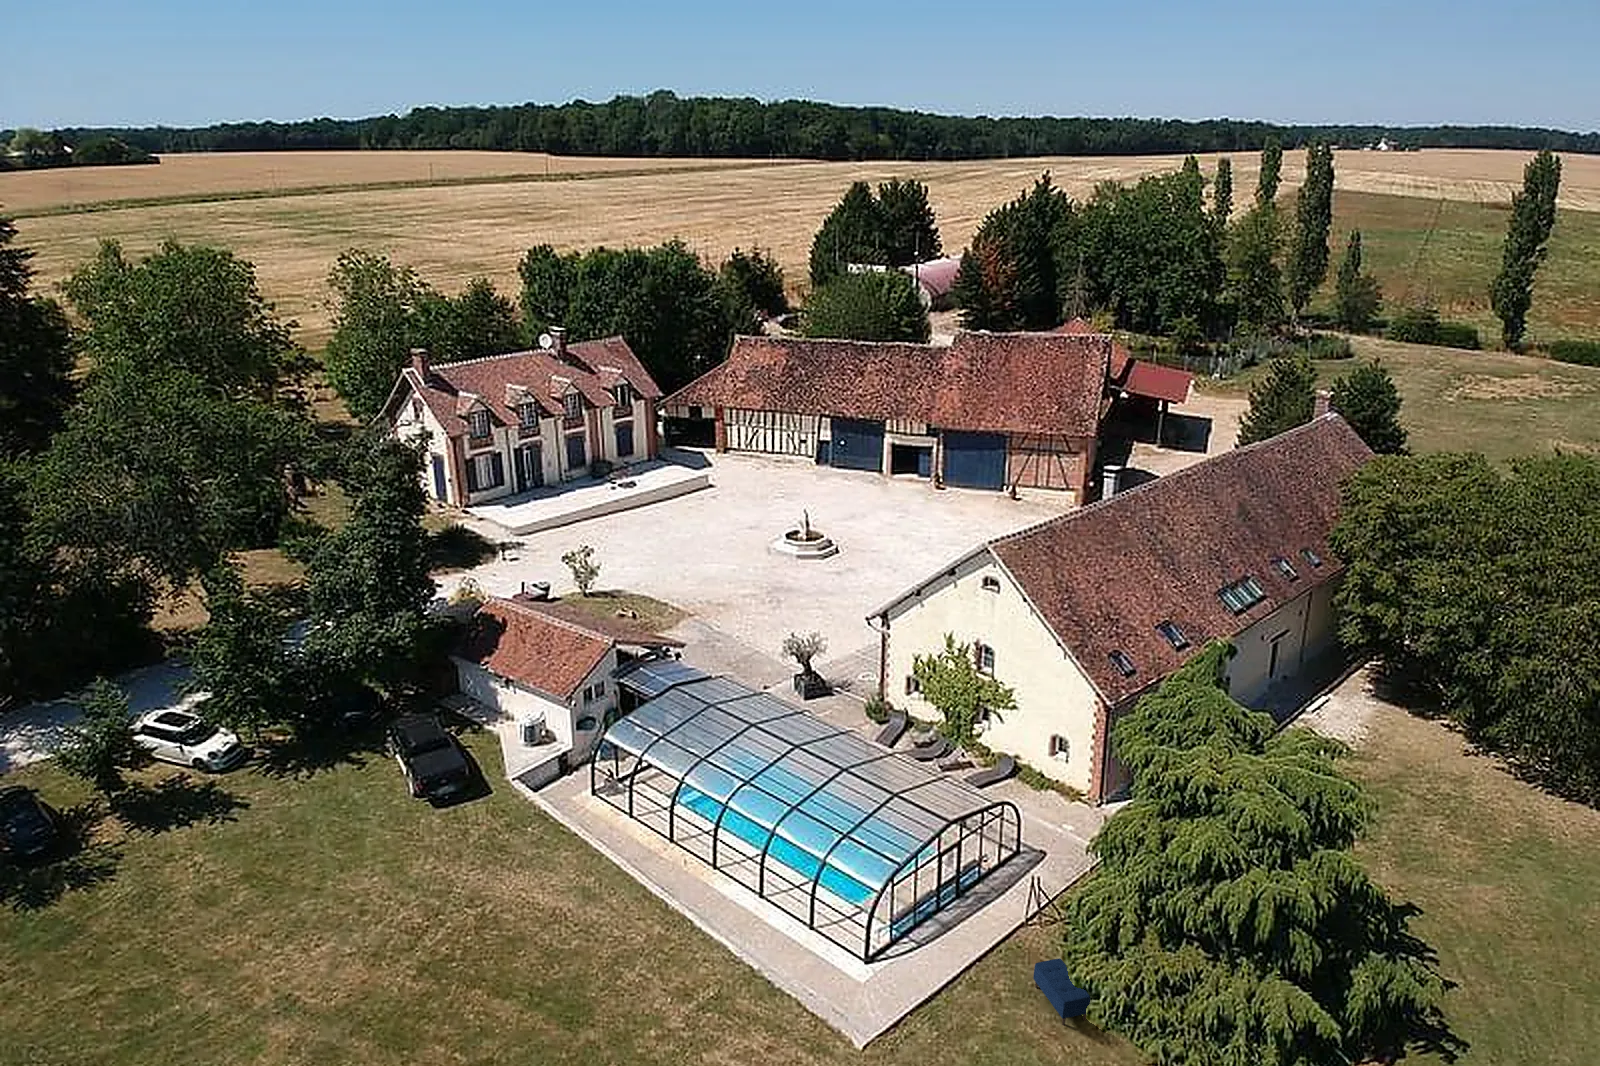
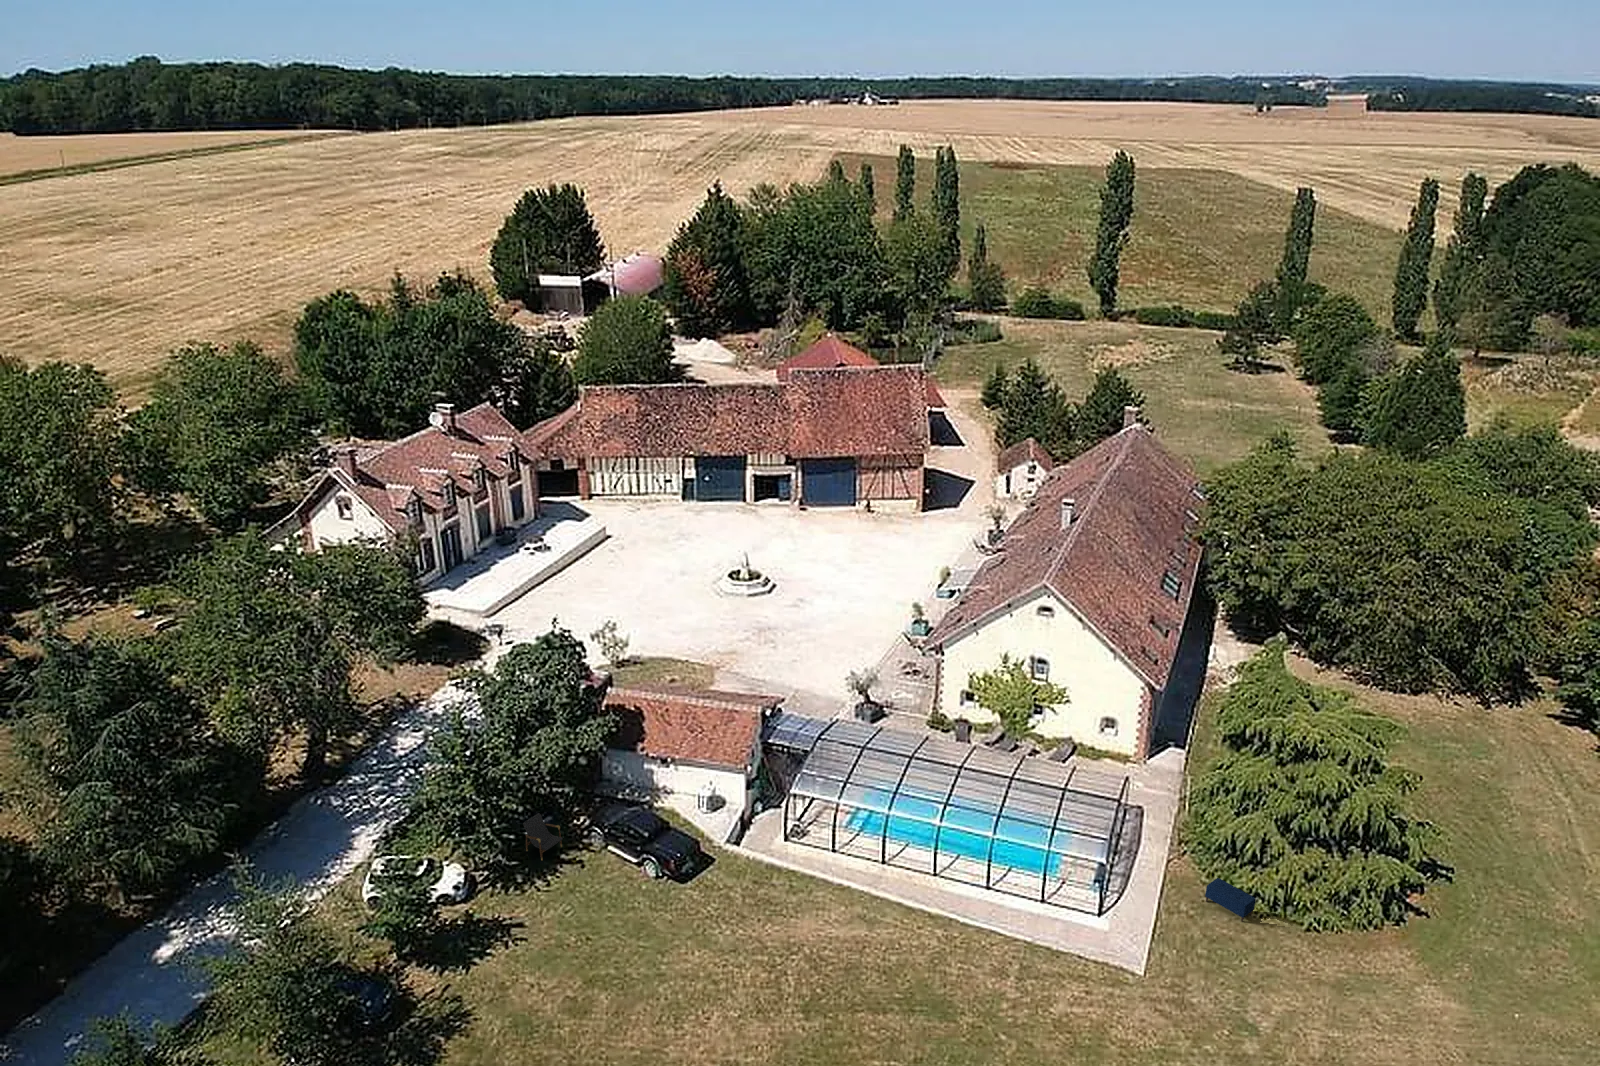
lounge chair: none [327,705,366,755] -> present [523,813,563,860]

